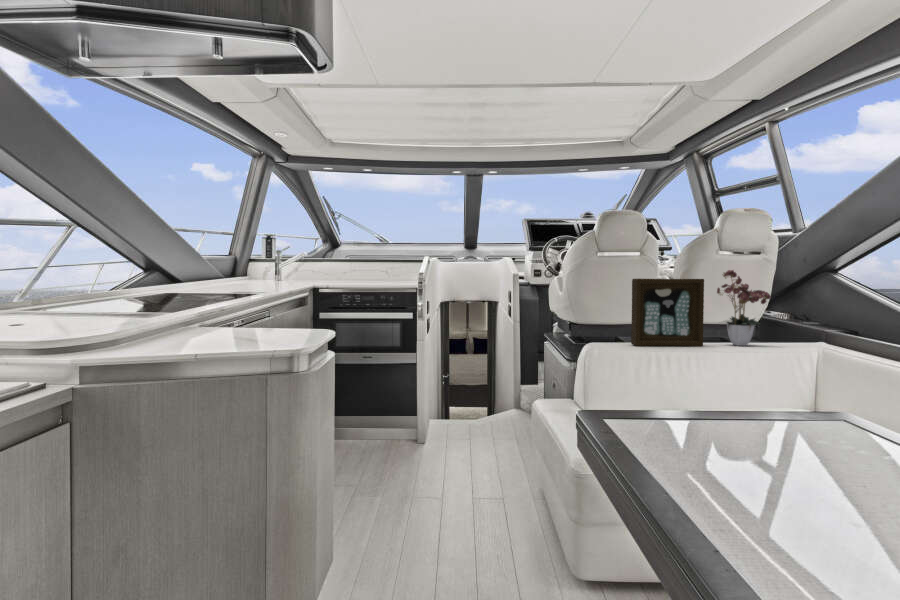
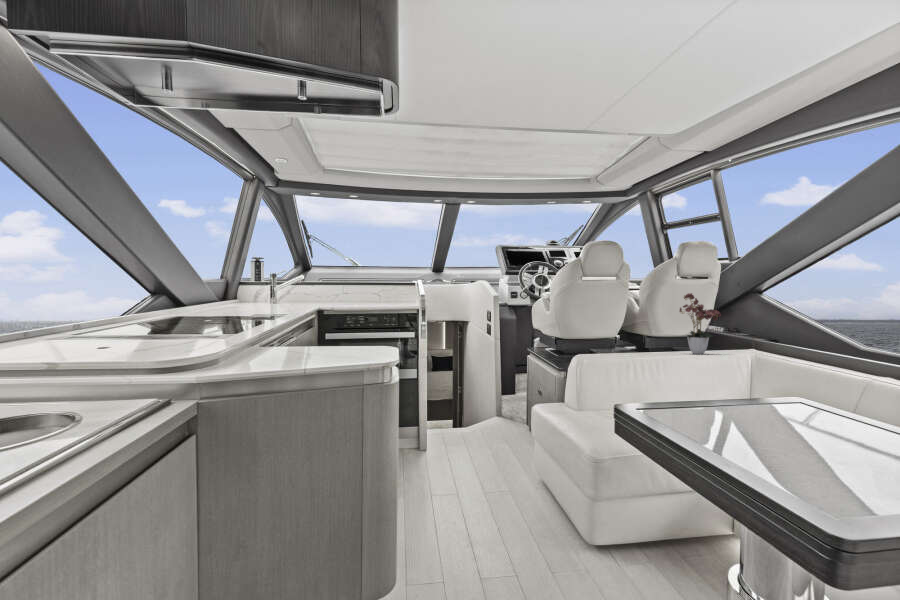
picture frame: present [631,279,704,346] -> none [614,300,670,355]

